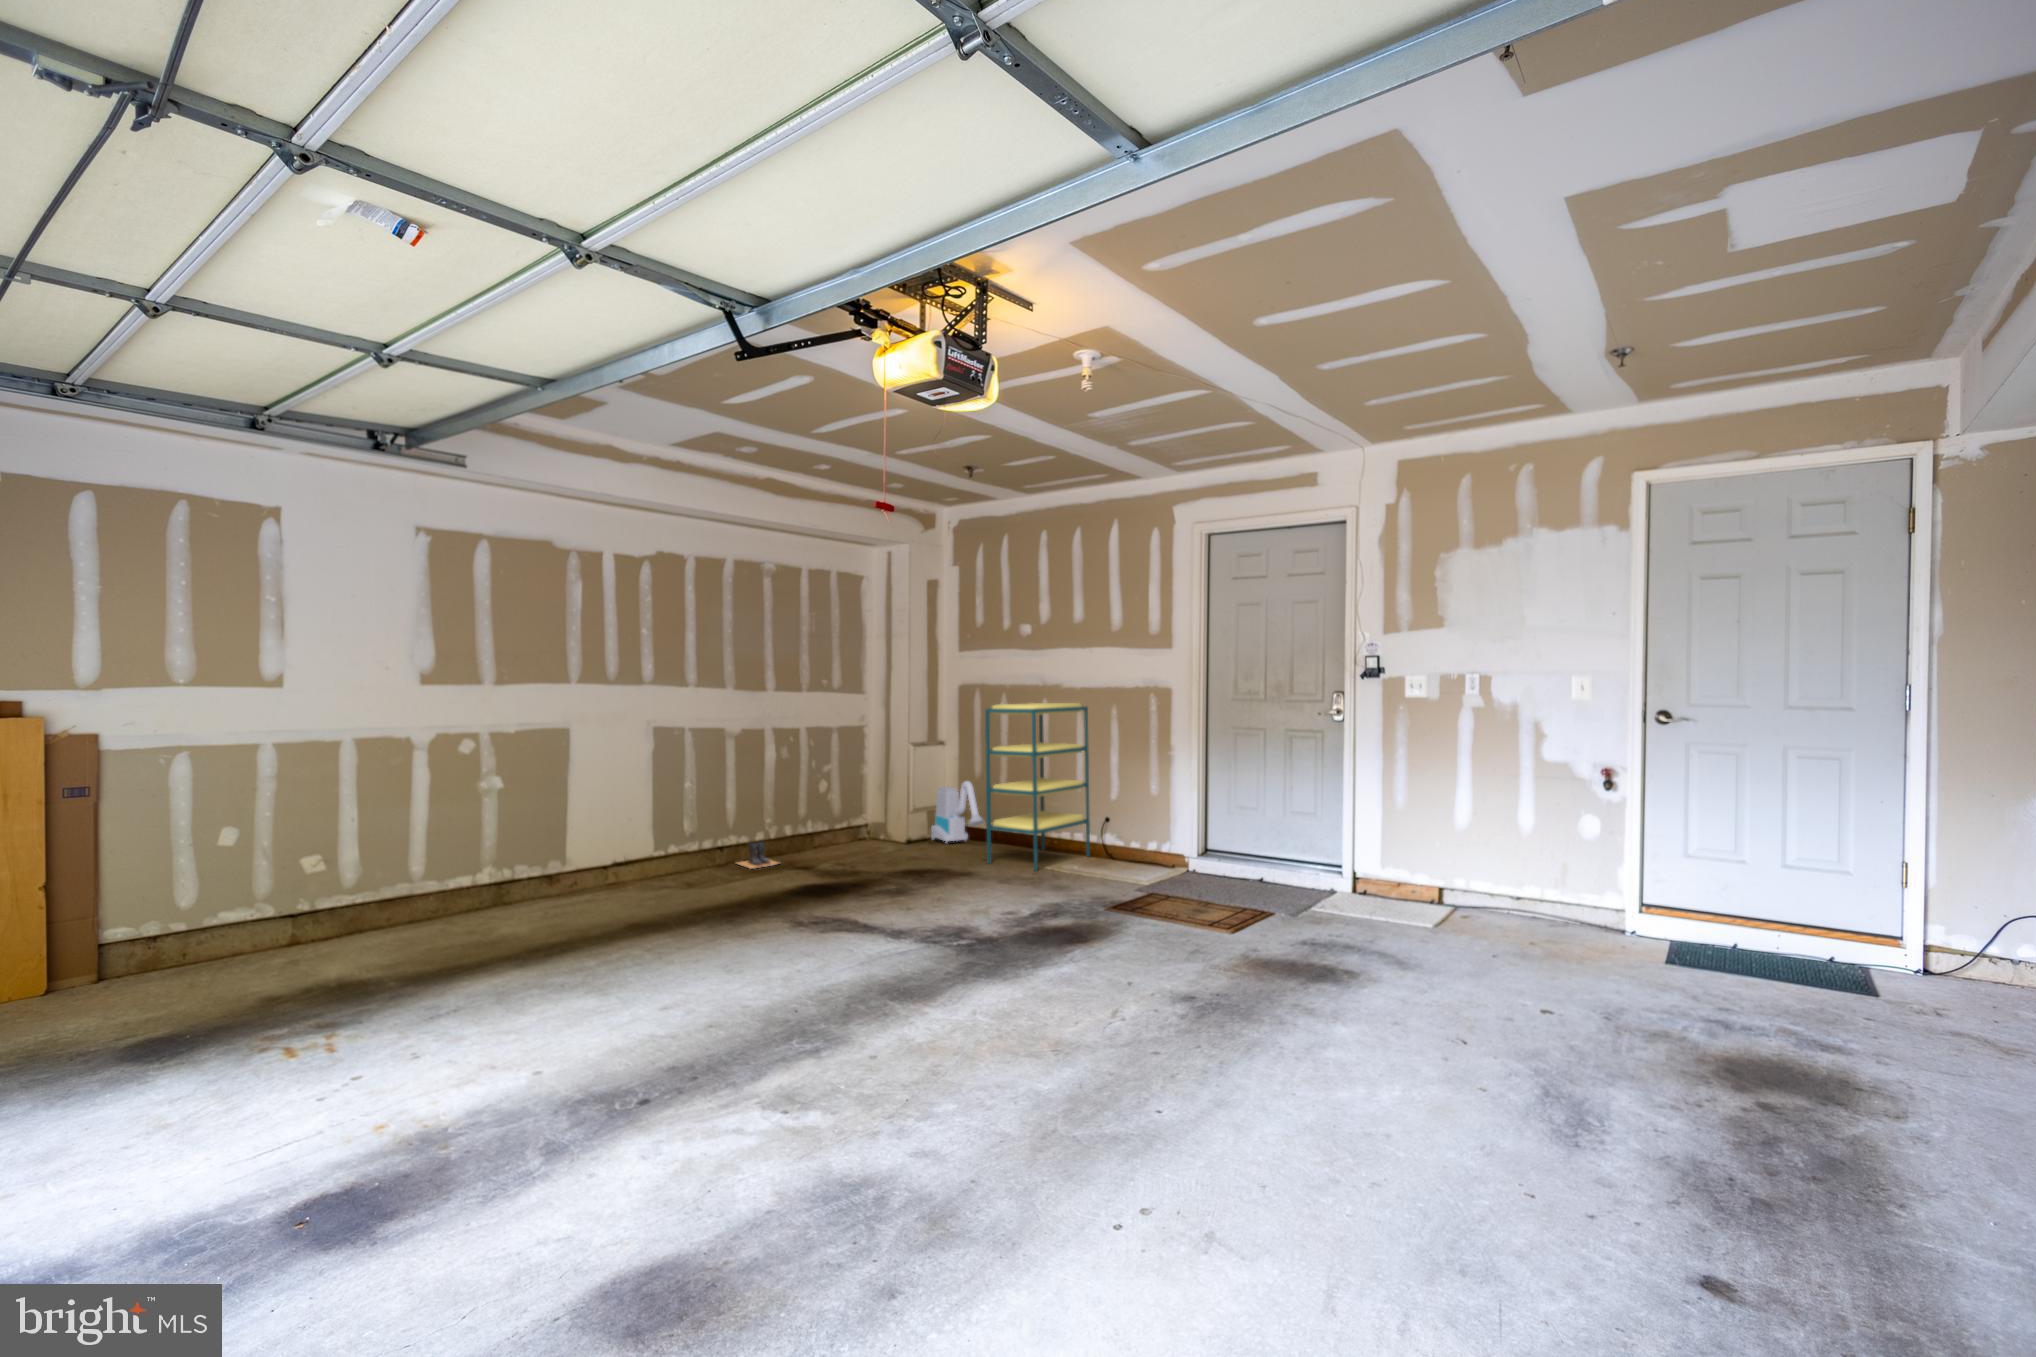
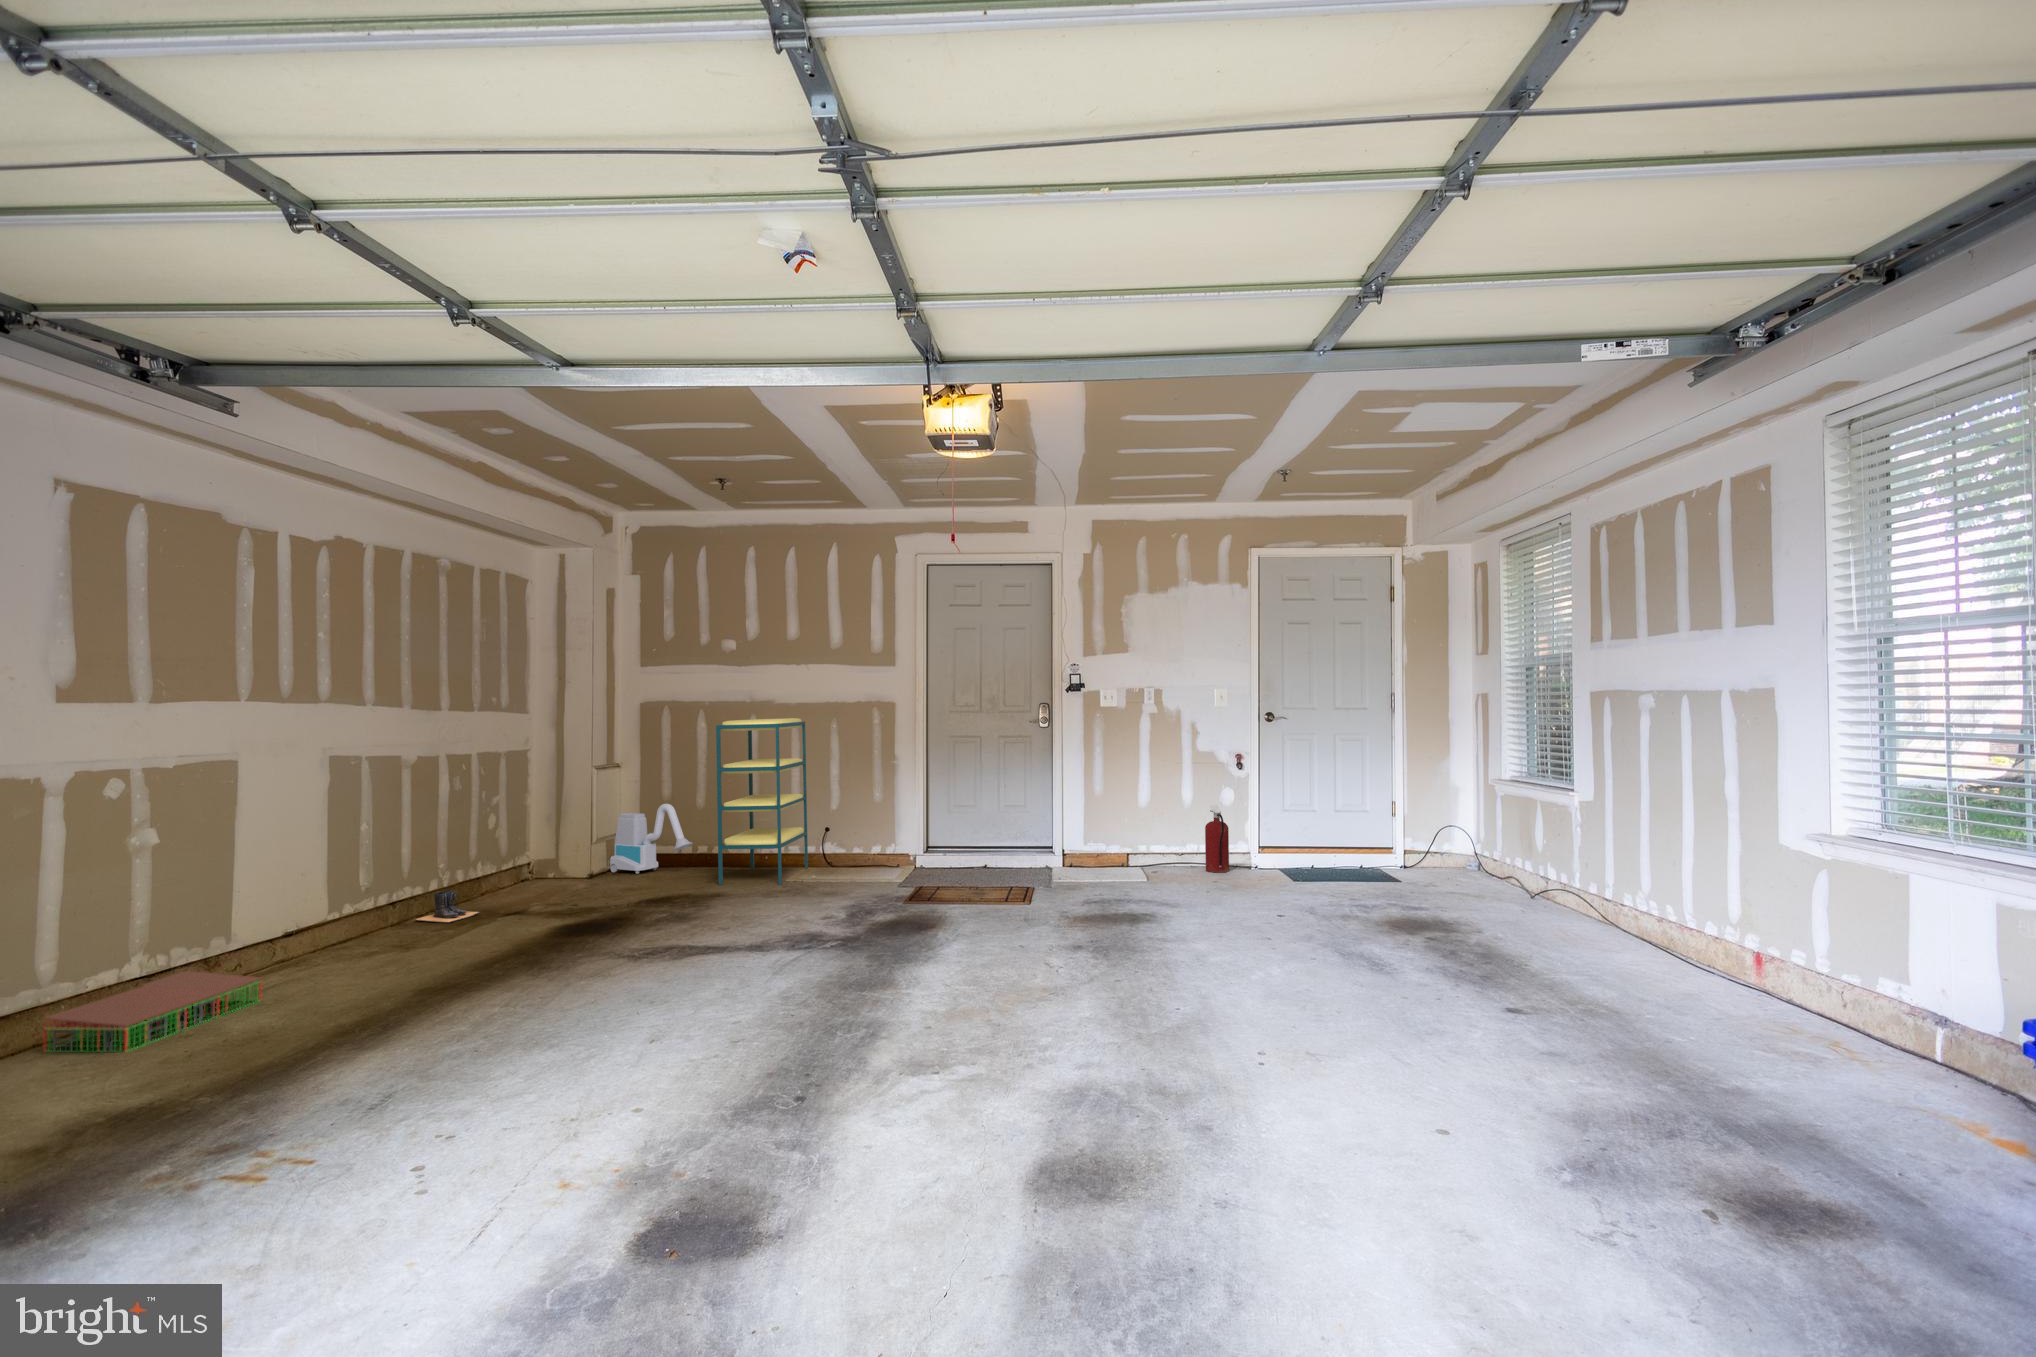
fire extinguisher: none [1545,837,1582,932] -> present [1205,806,1229,873]
storage bin: none [408,882,551,936] -> present [43,971,262,1052]

